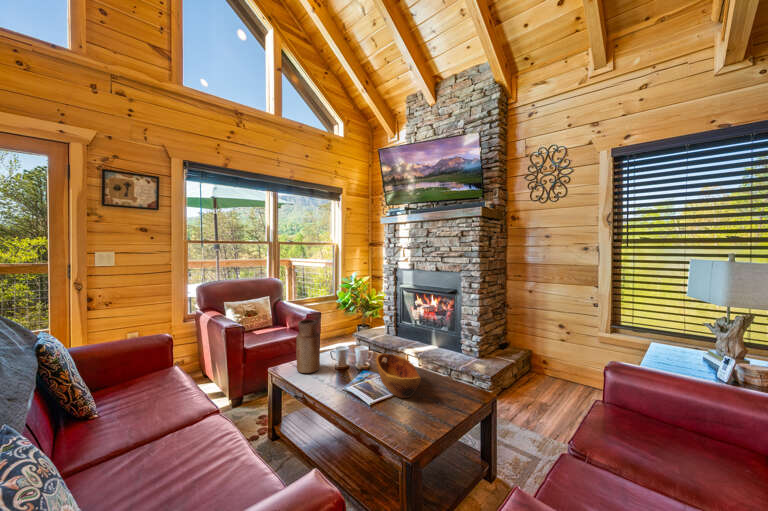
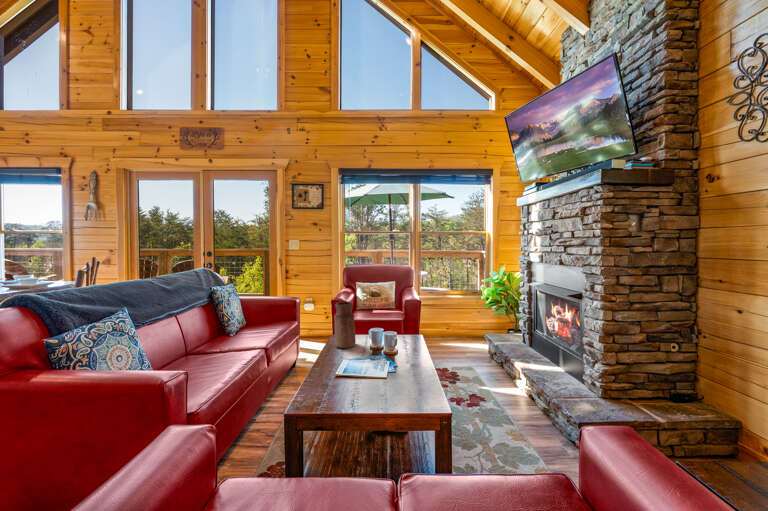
wooden bowl: present [376,353,421,398] -> none [348,344,394,389]

